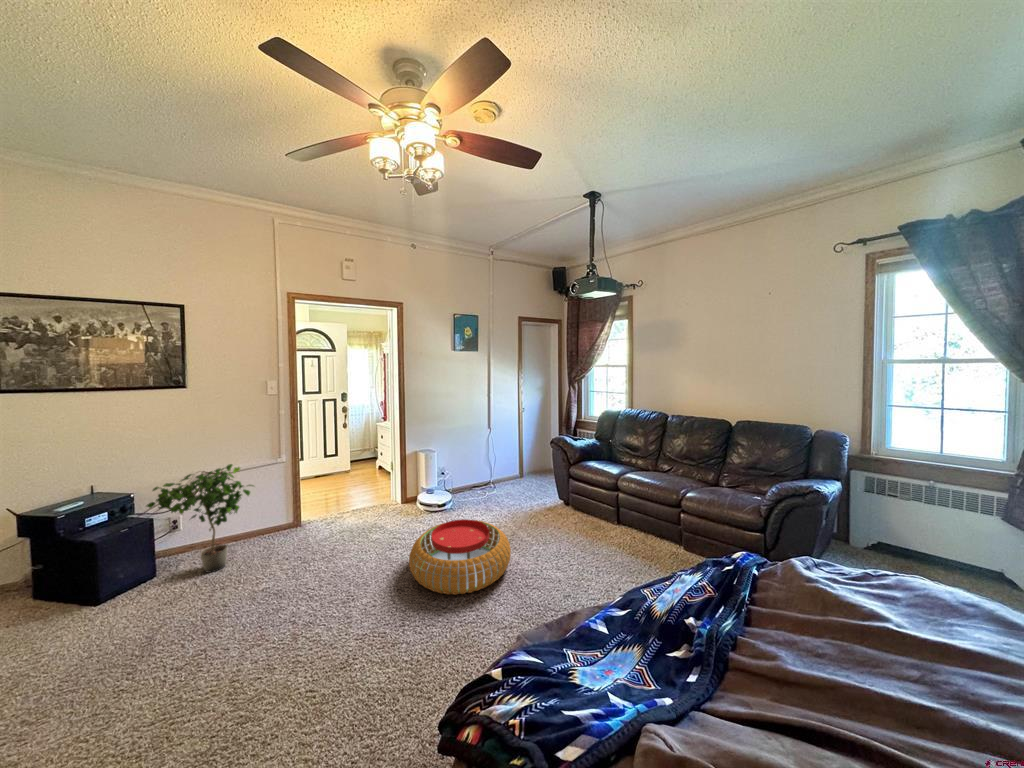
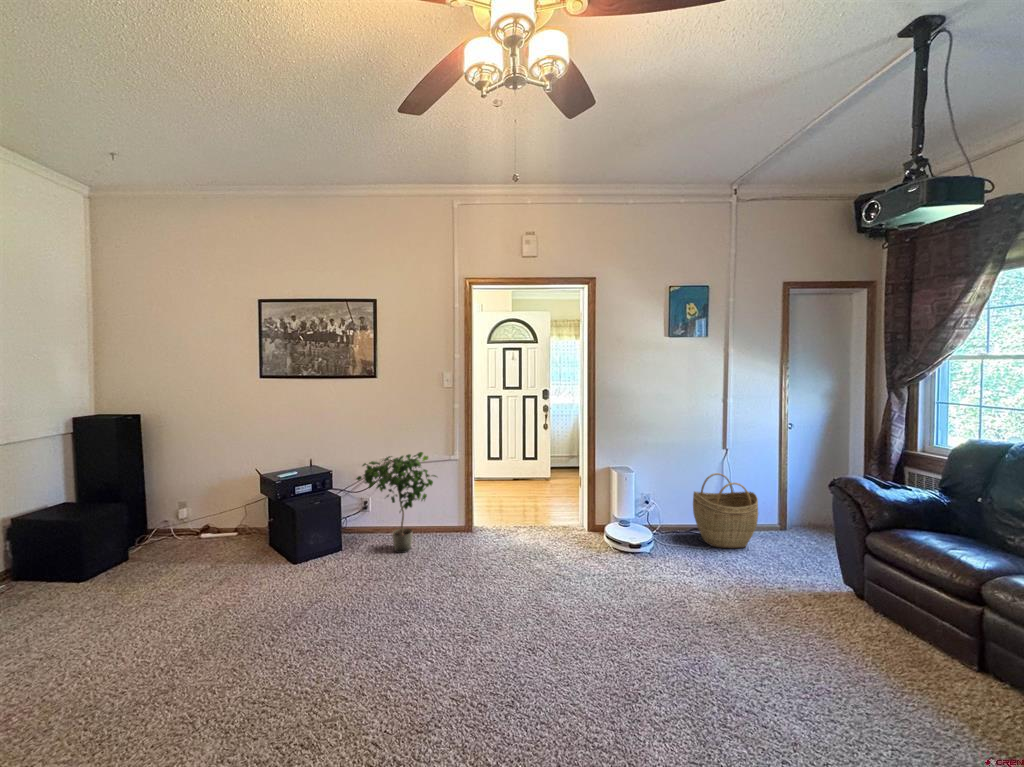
woven basket: none [474,445,513,494] -> present [693,473,758,548]
pouf: present [409,519,511,595] -> none [565,569,716,683]

